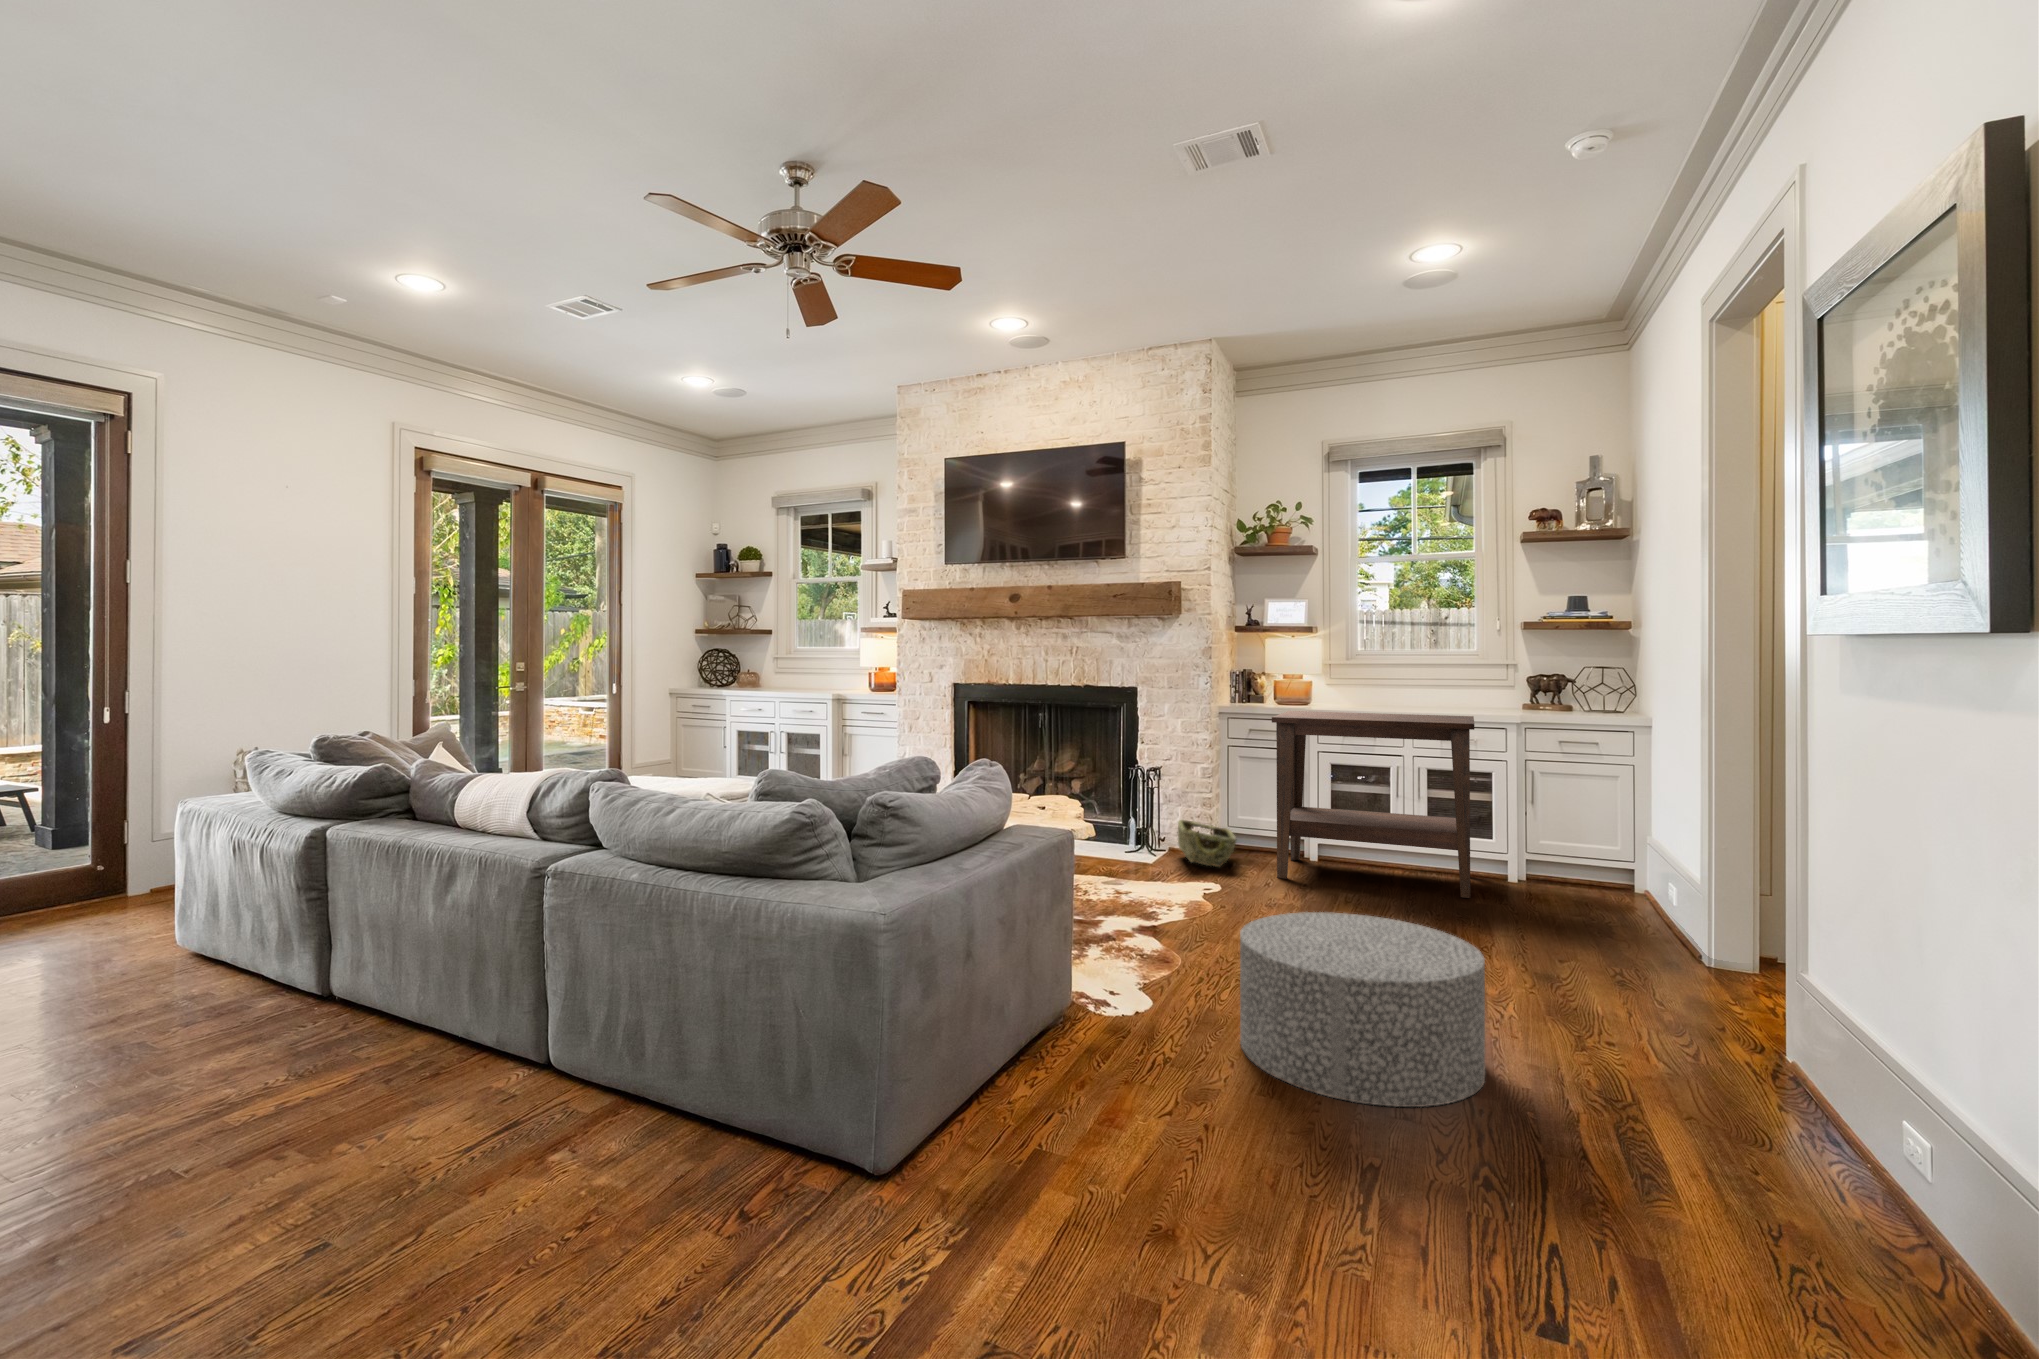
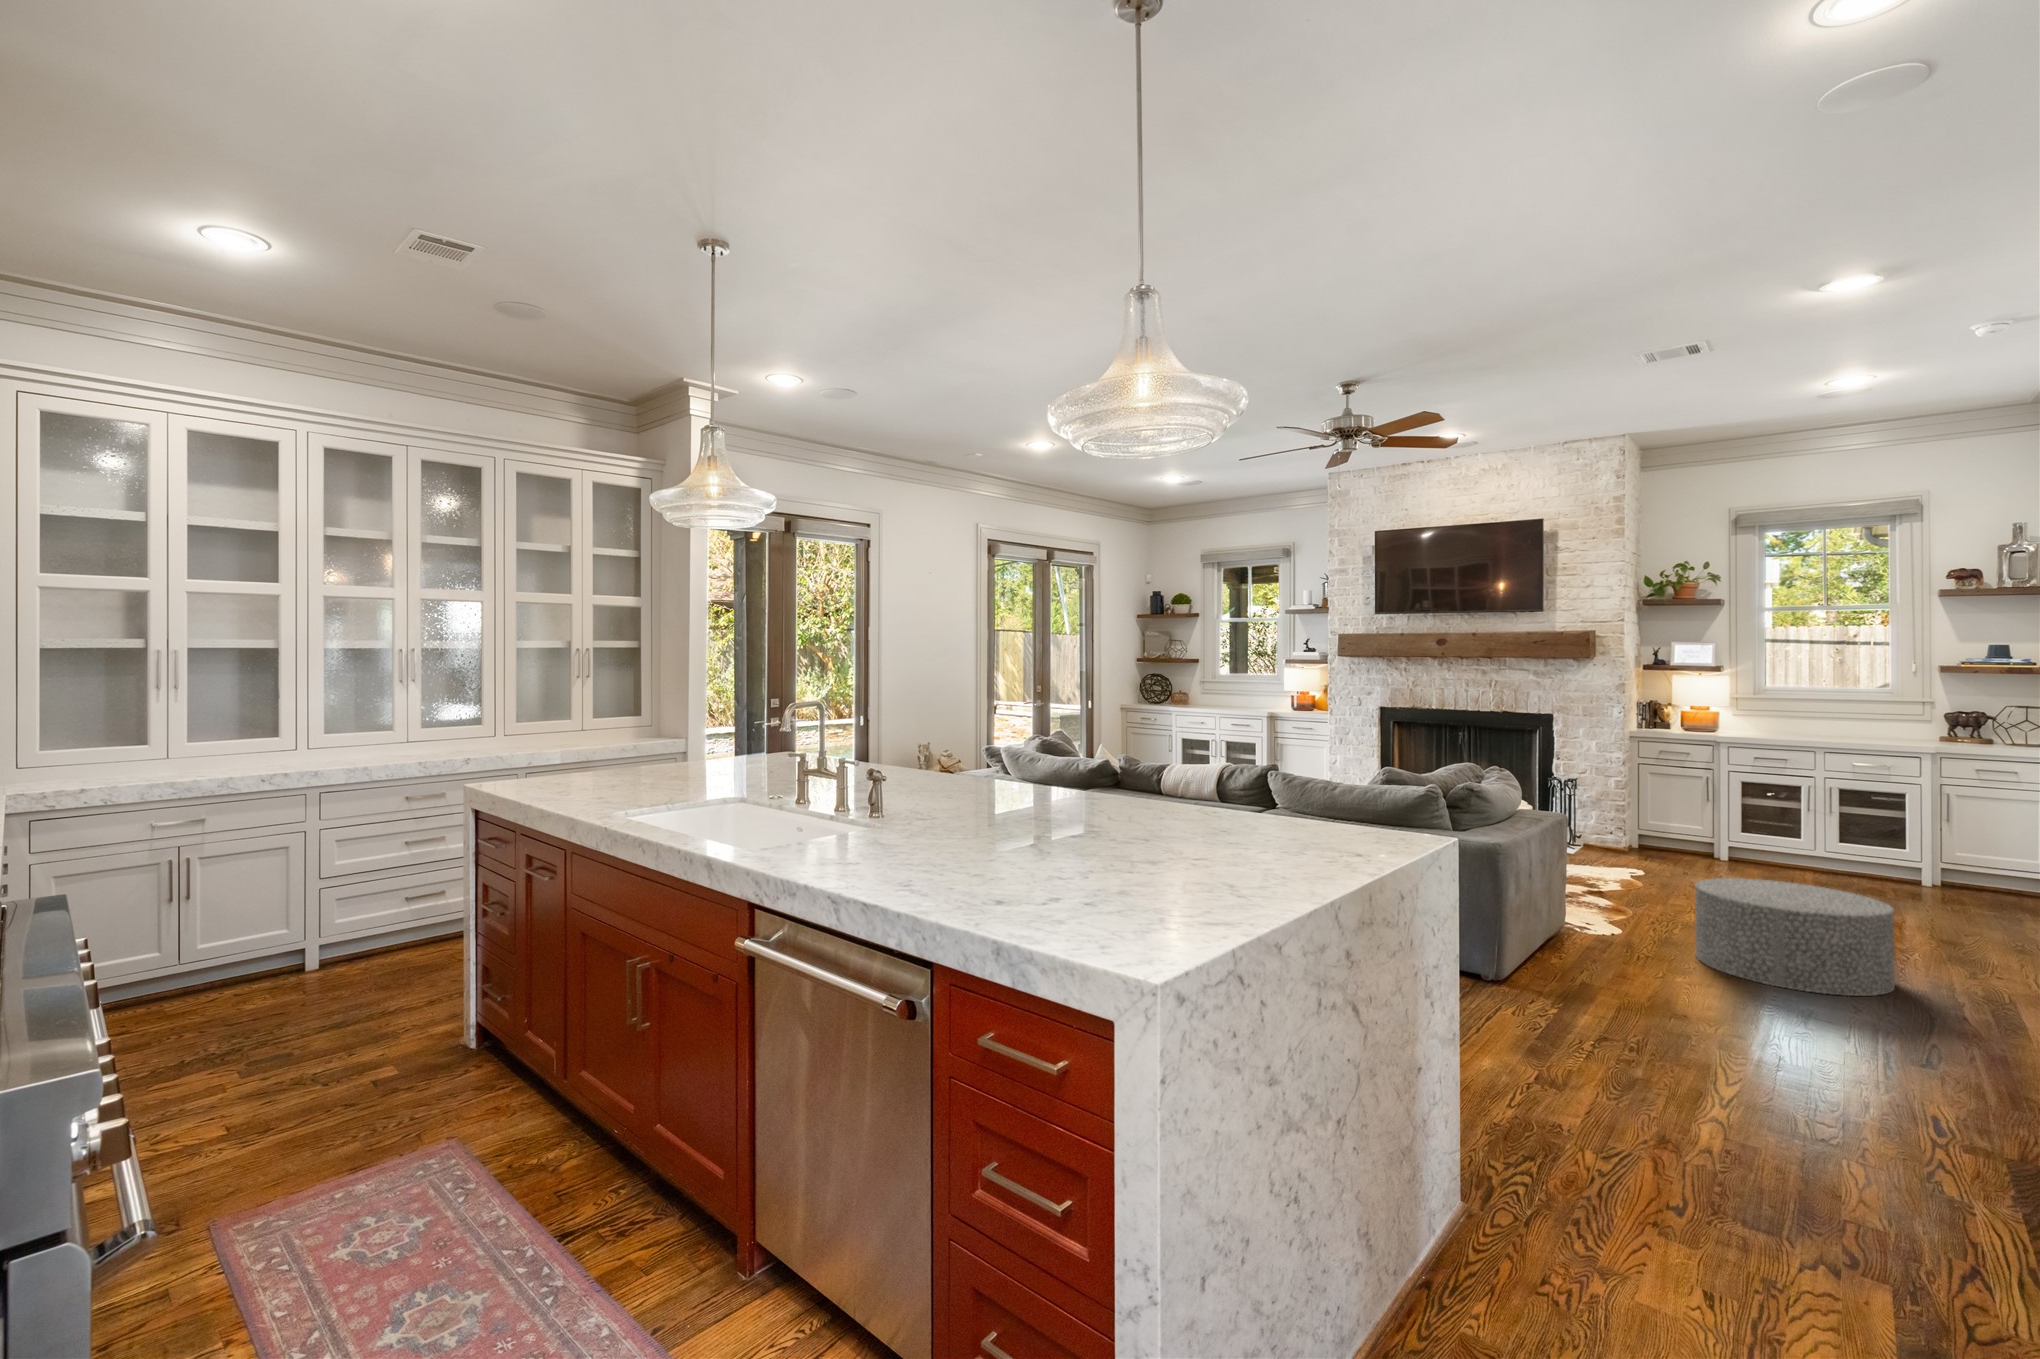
side table: present [1272,711,1475,898] -> none [1688,738,1887,896]
woven basket: present [1177,820,1237,867] -> none [1595,823,1654,861]

